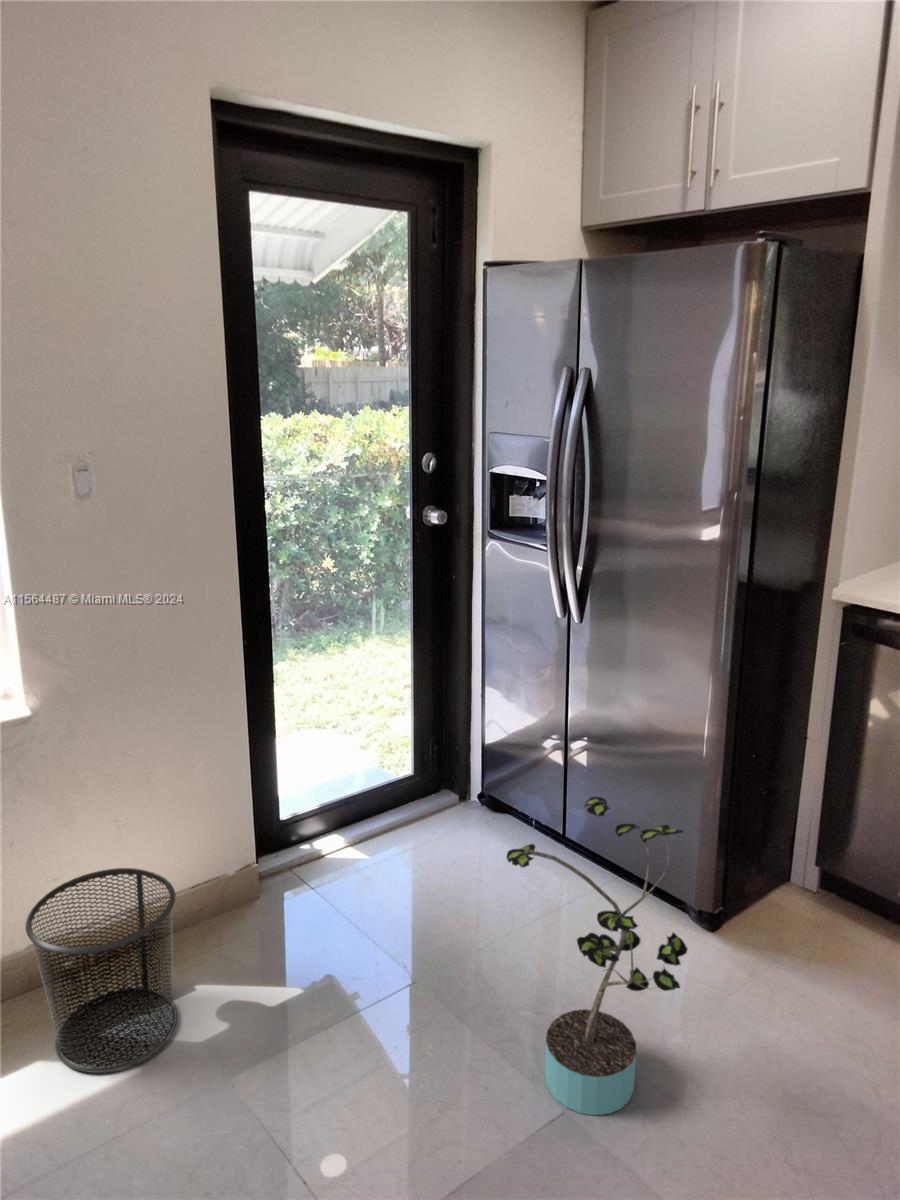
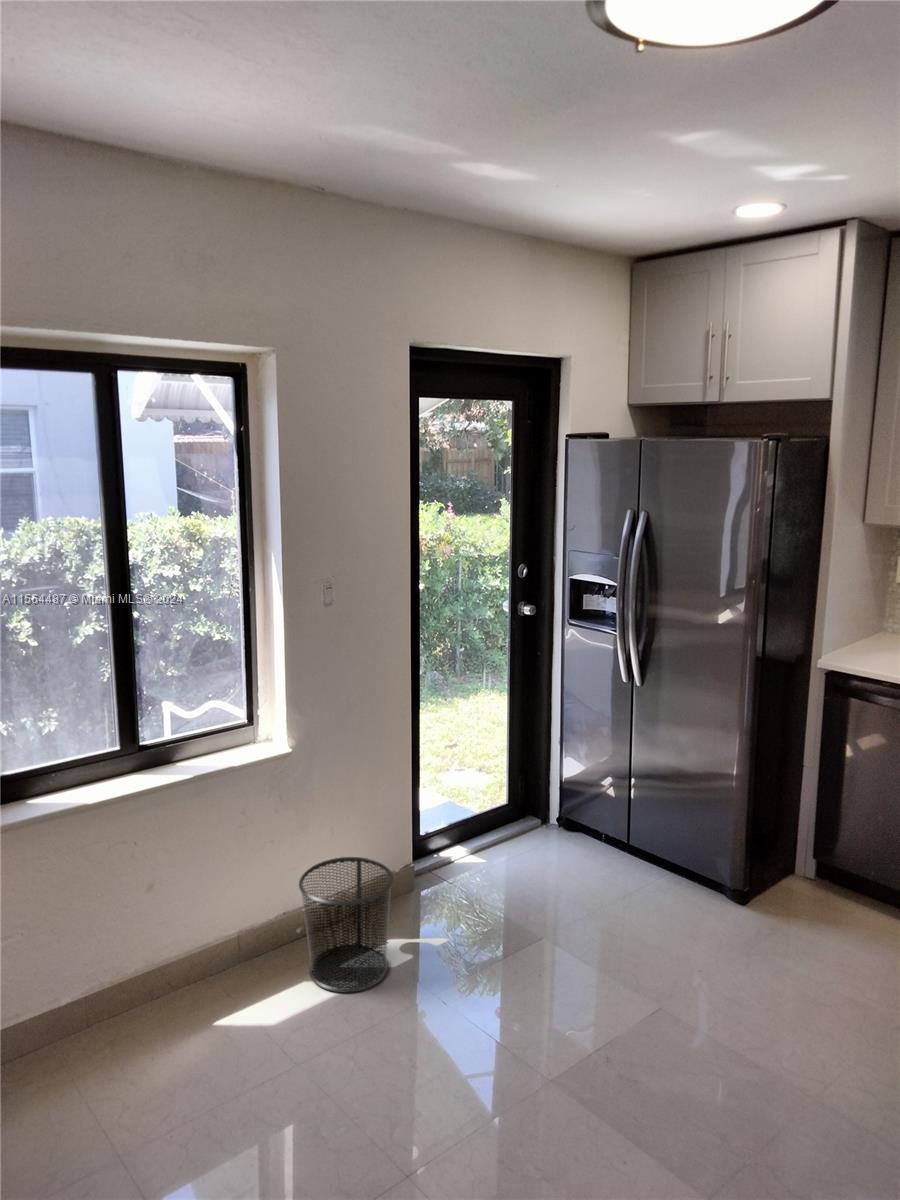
potted plant: present [507,797,688,1115] -> none [623,797,743,1008]

